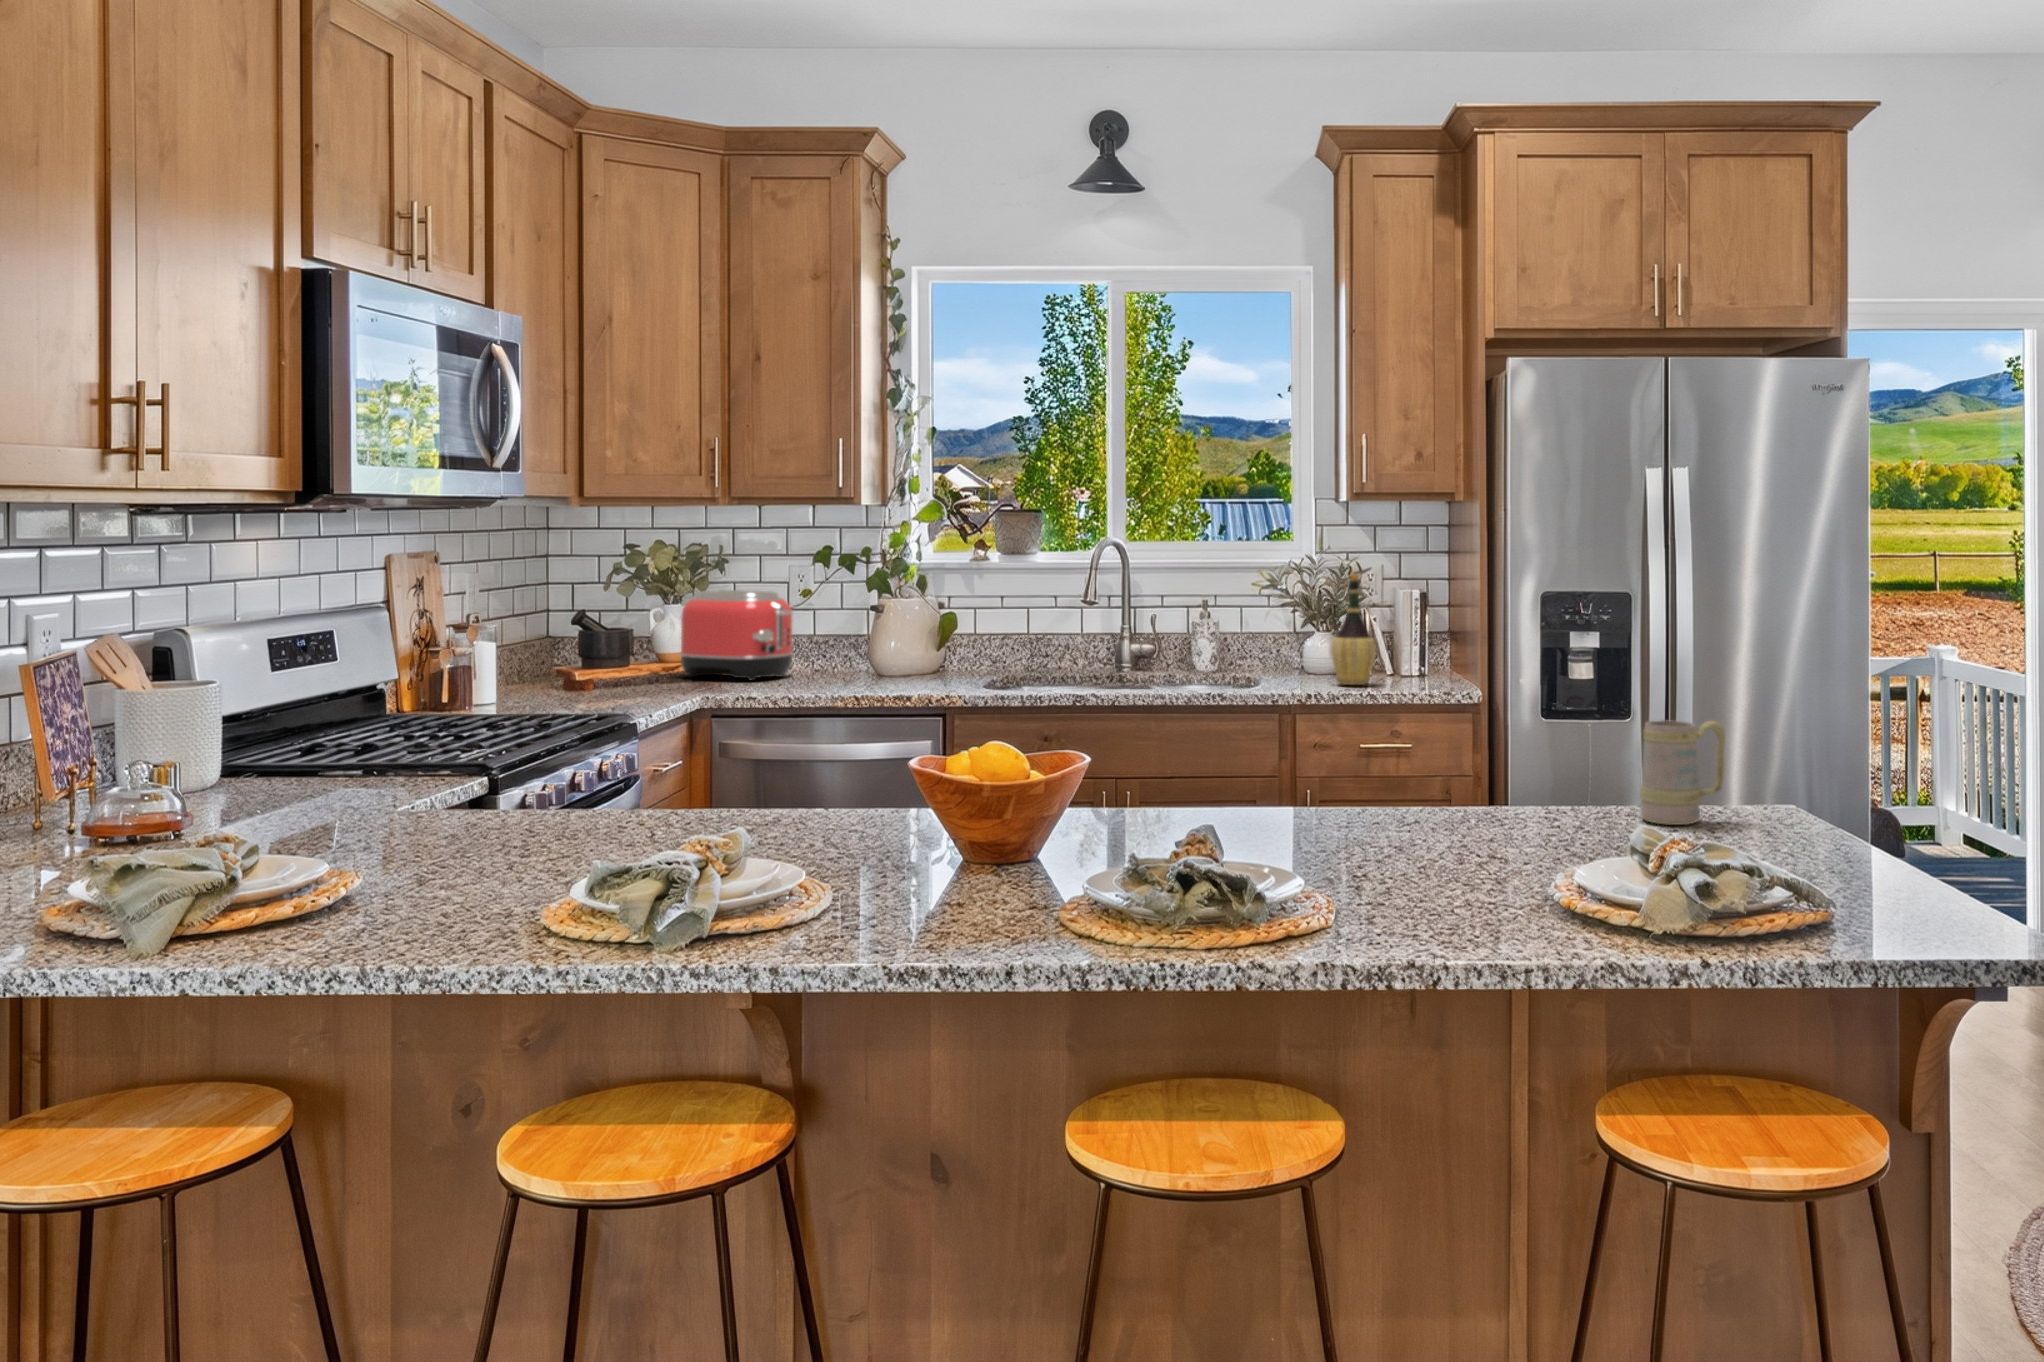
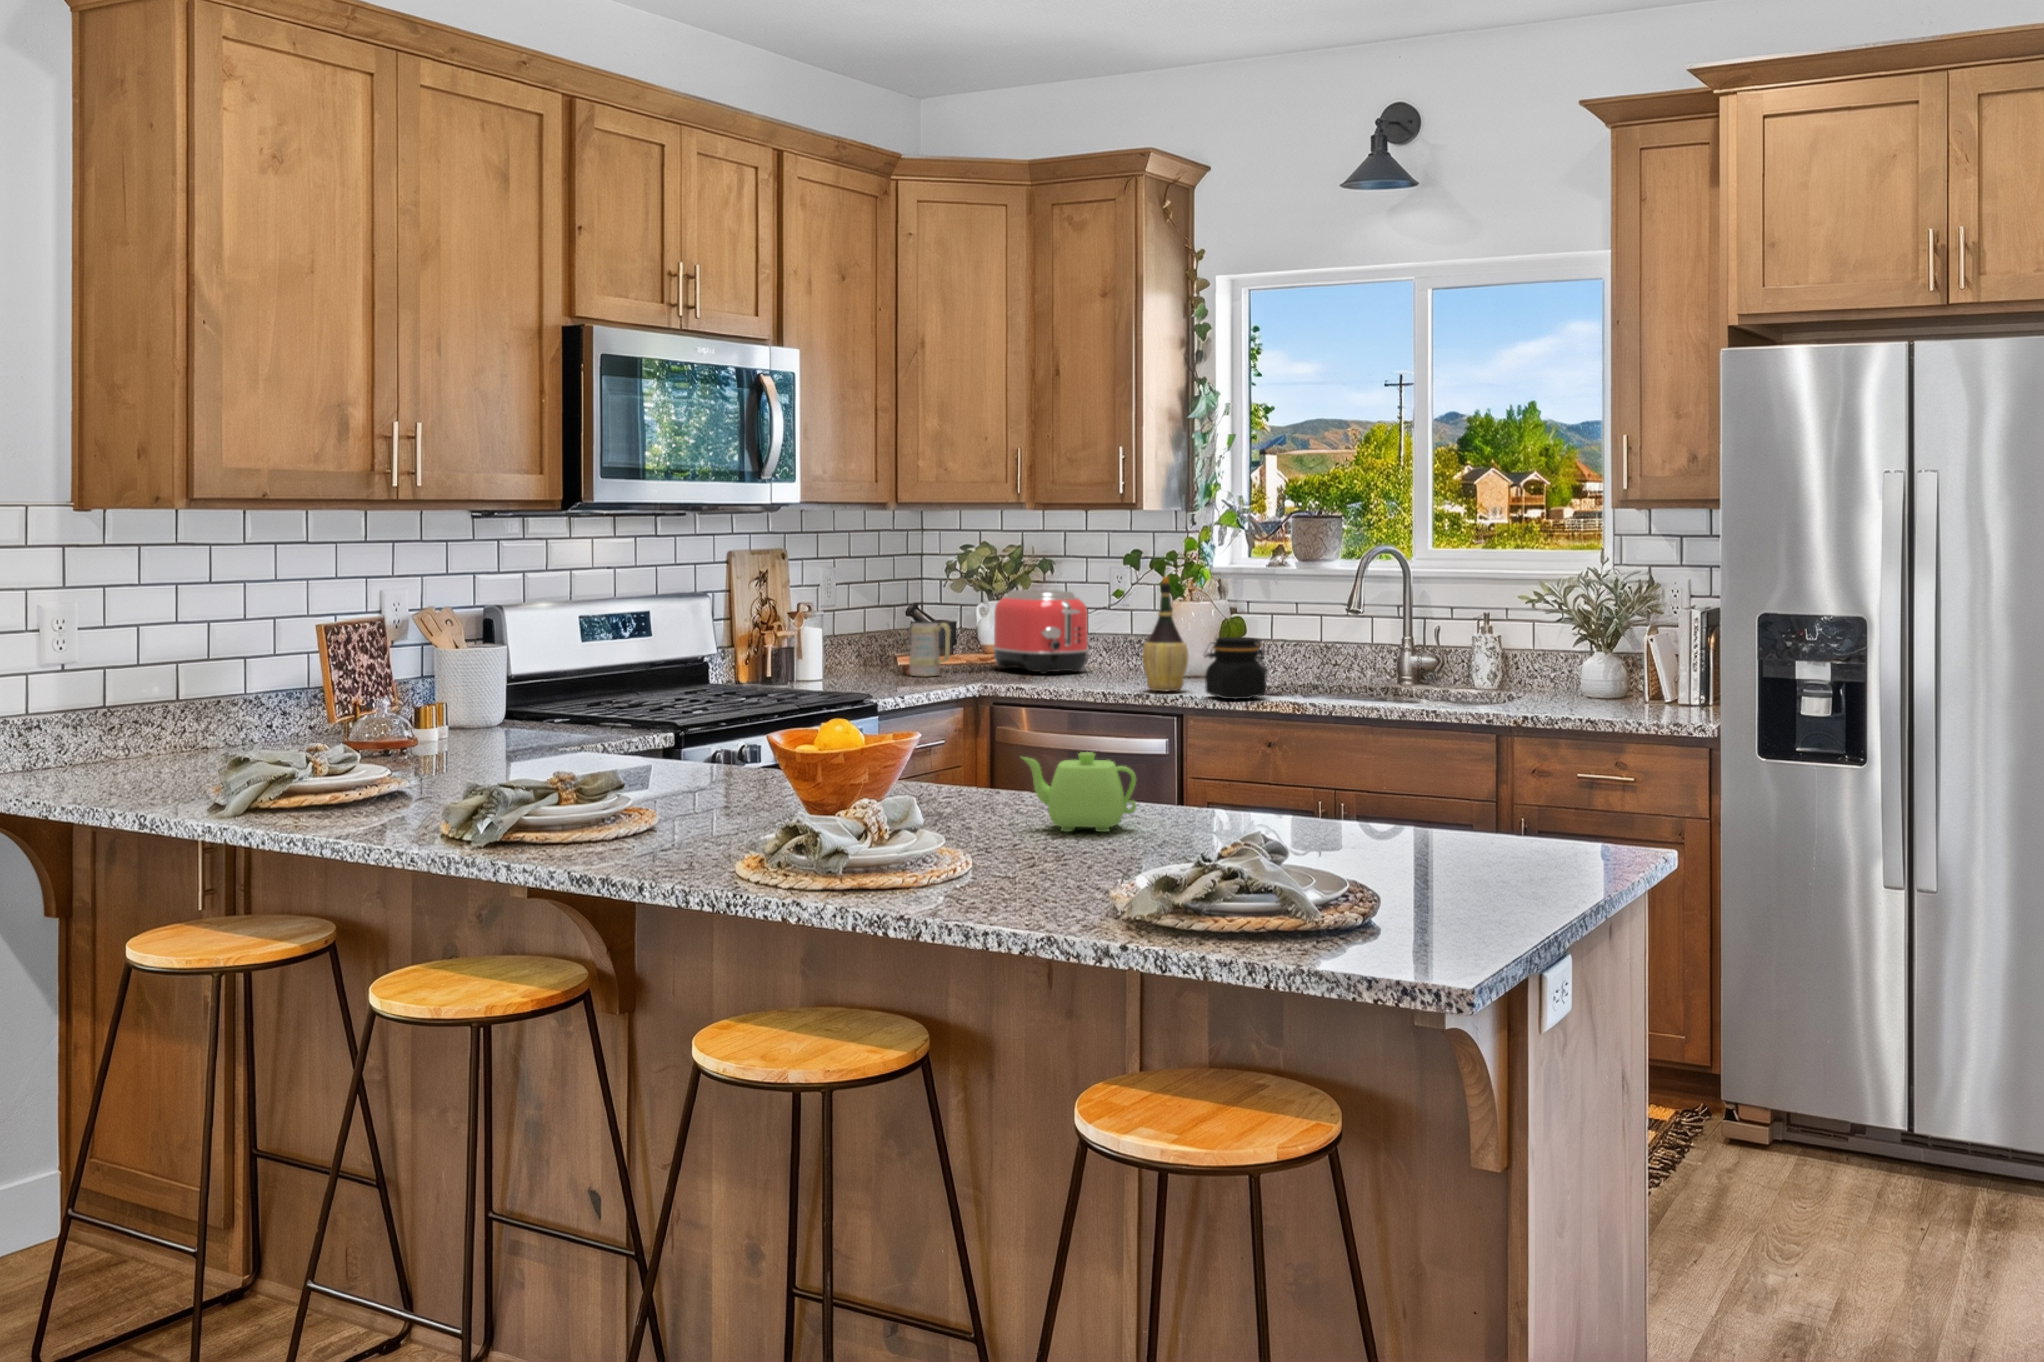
wine bottle: present [1331,574,1376,685] -> present [1142,576,1188,691]
jar: none [982,632,1045,695] -> present [1205,637,1267,699]
mug: present [1640,720,1725,825] -> present [909,623,951,676]
teapot: none [1217,758,1329,846] -> present [1022,752,1136,832]

